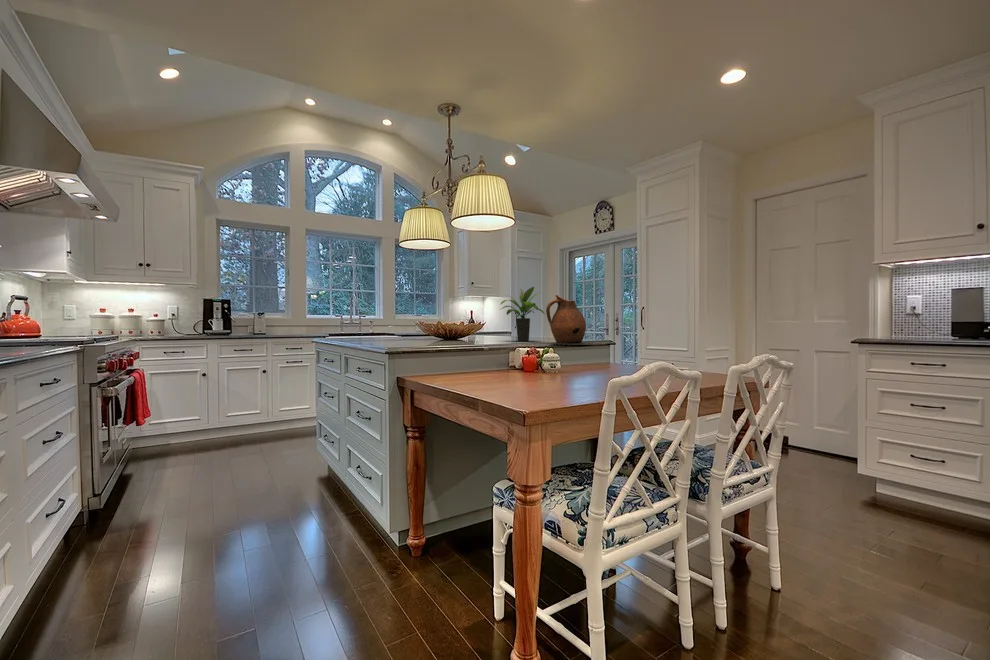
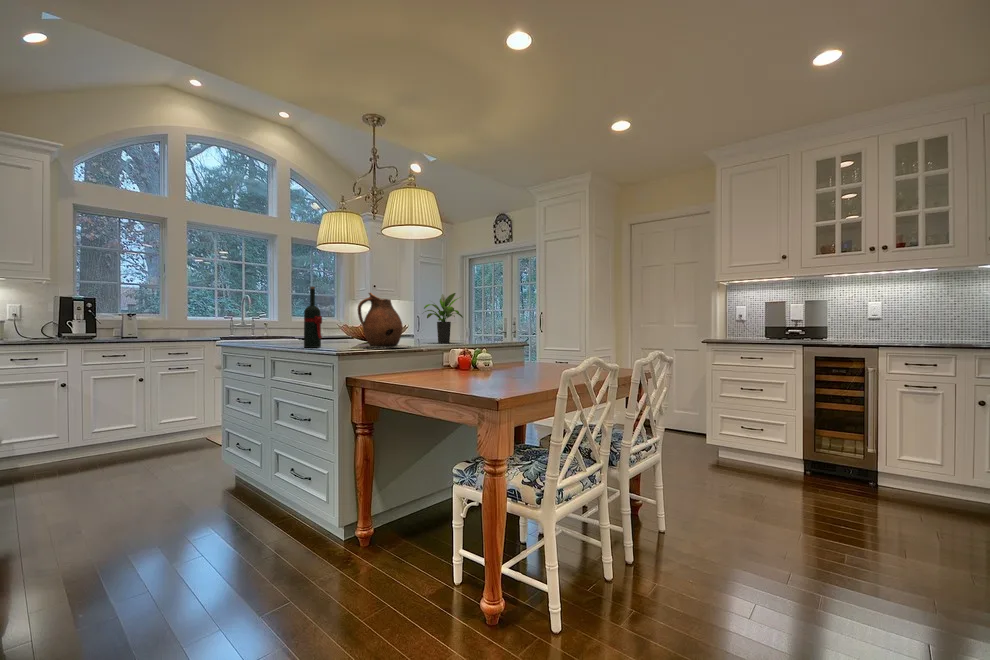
wine bottle: none [362,283,379,346] -> present [304,287,322,348]
ceramic pitcher: present [546,295,593,345] -> present [357,293,409,348]

